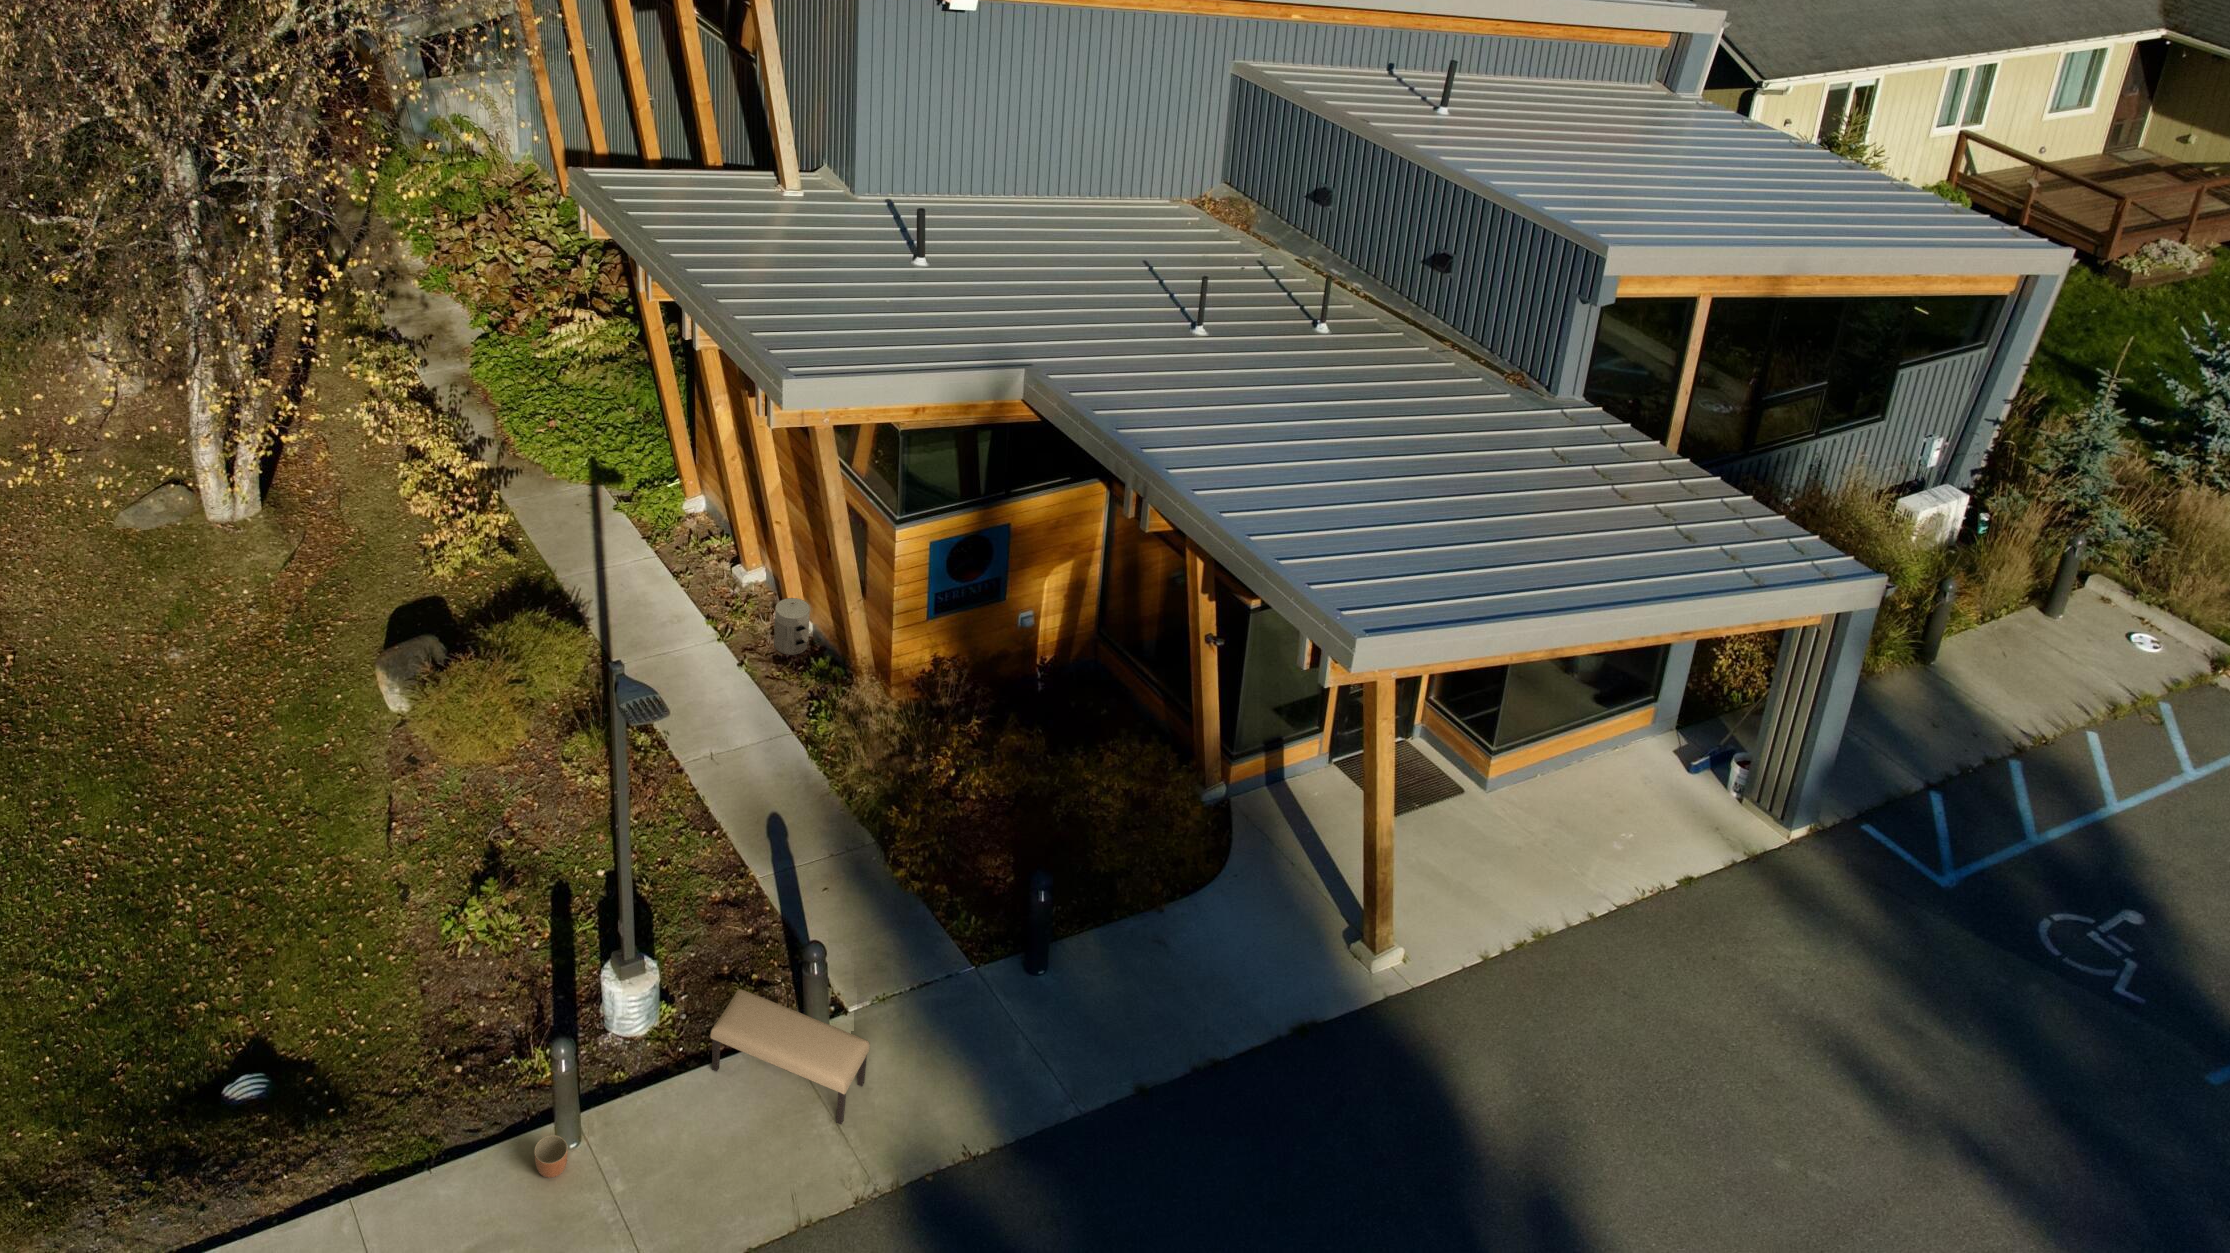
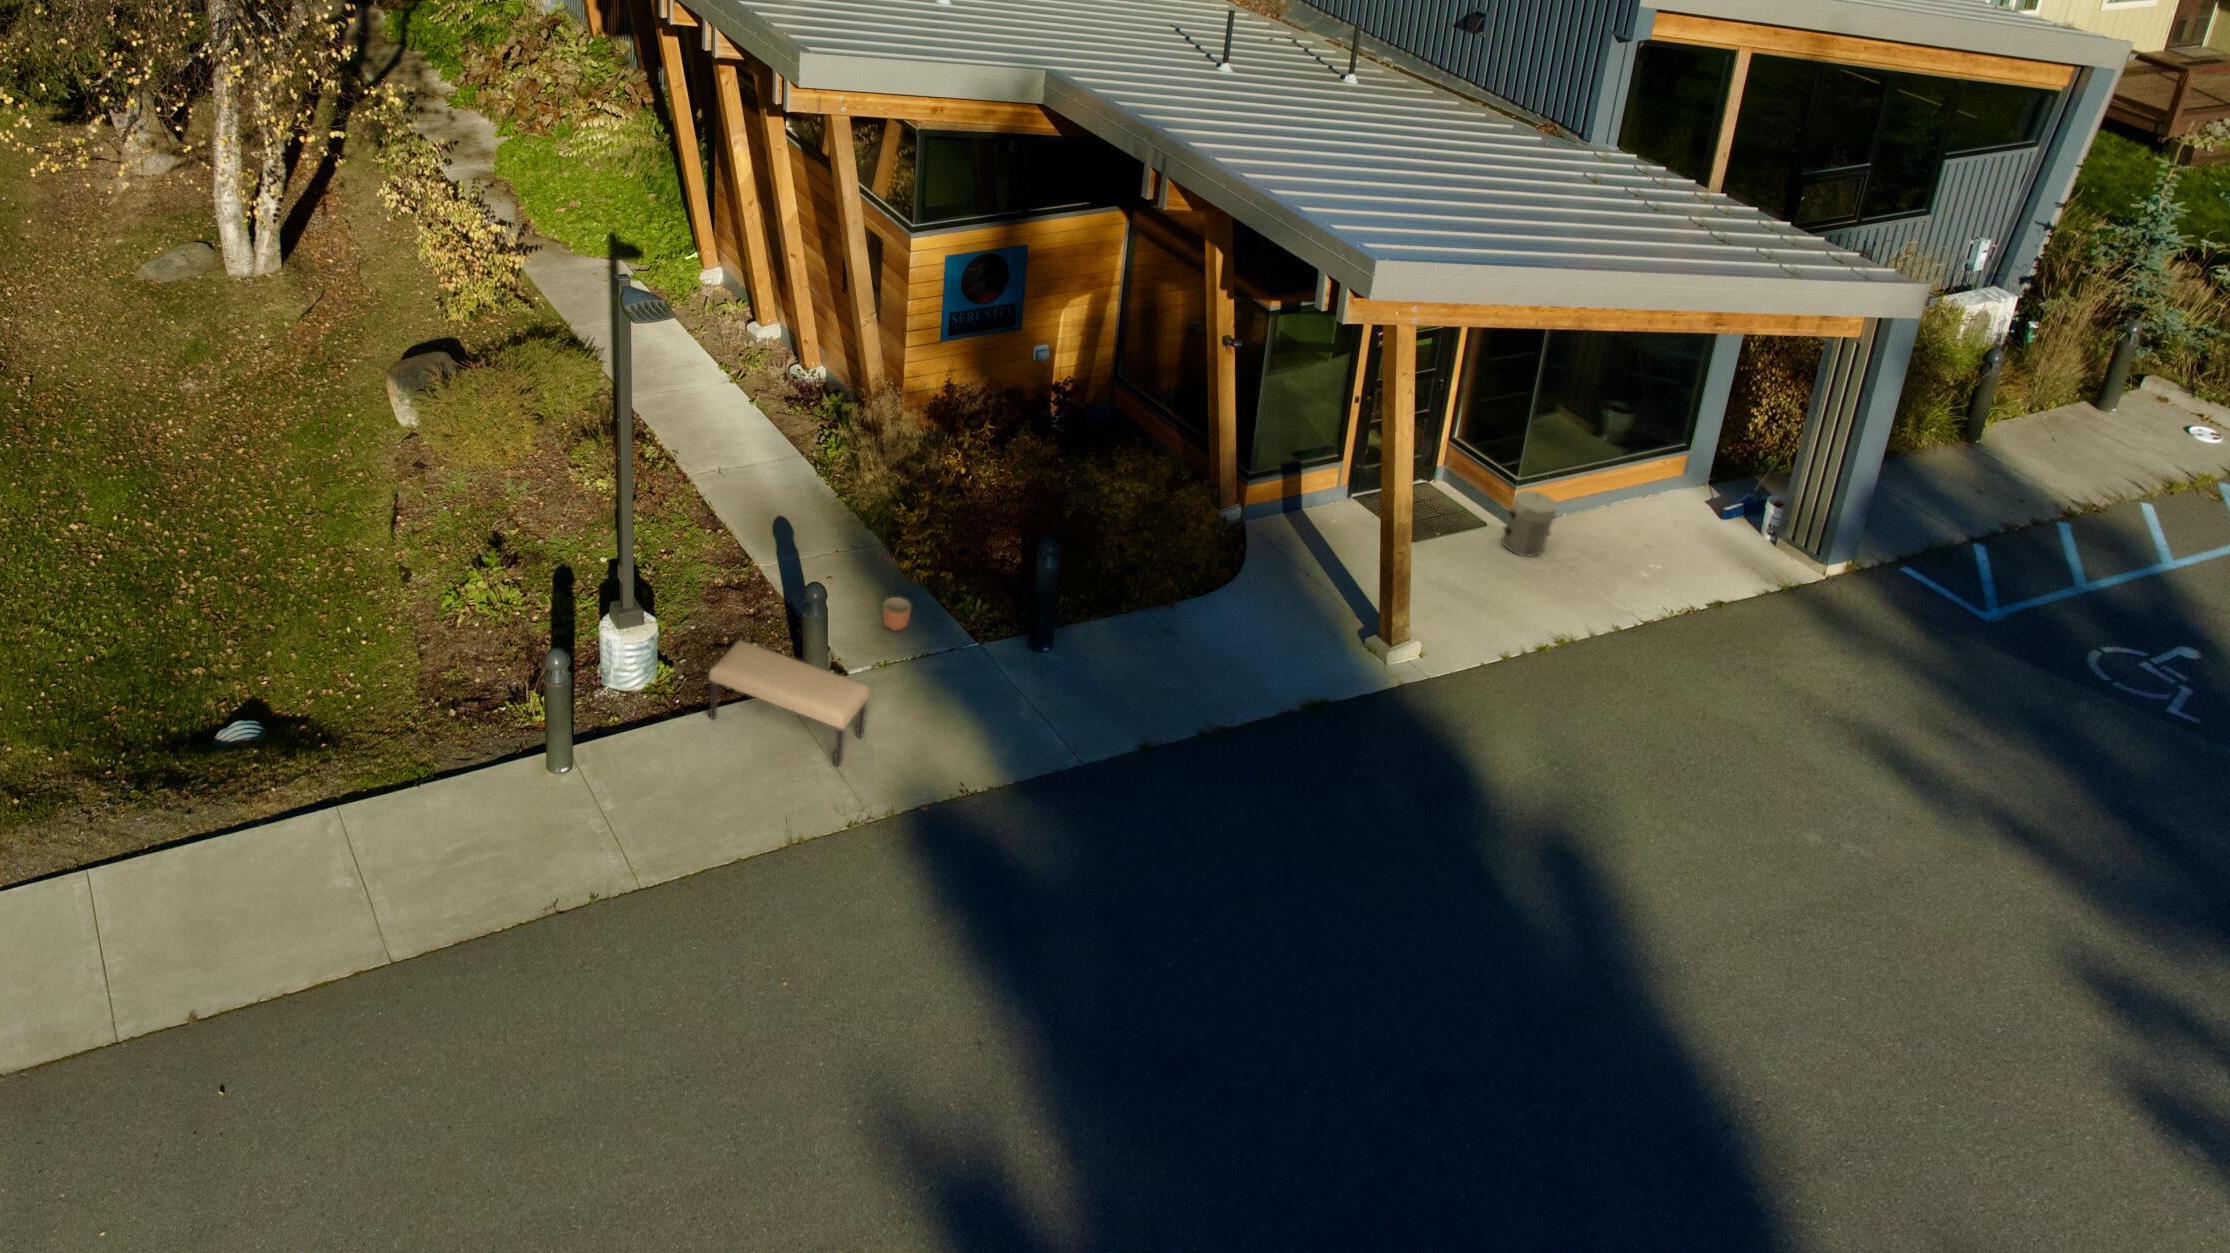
waste bin: present [774,598,810,655] -> present [1502,491,1557,557]
planter: present [534,1135,568,1178] -> present [883,597,911,630]

